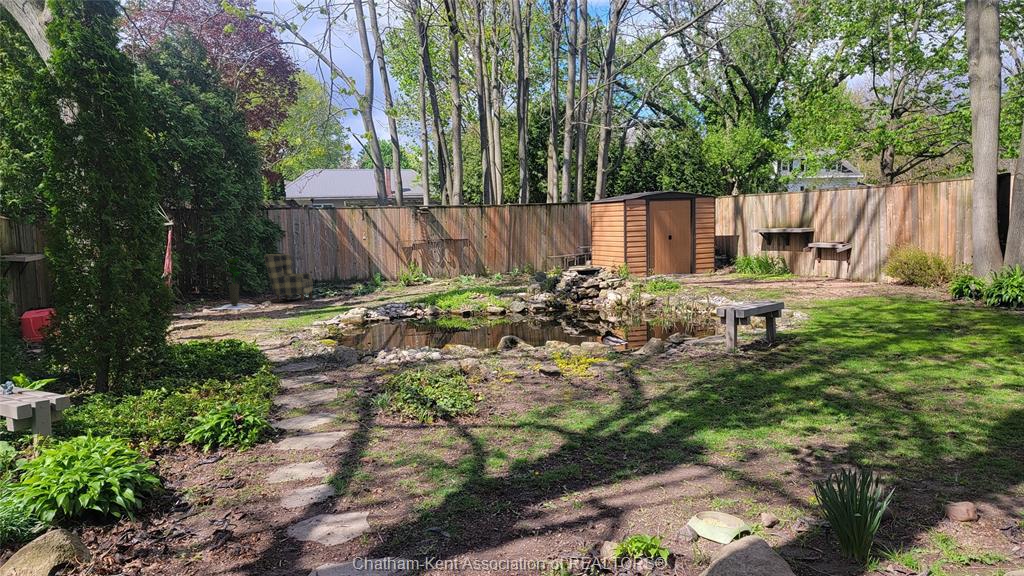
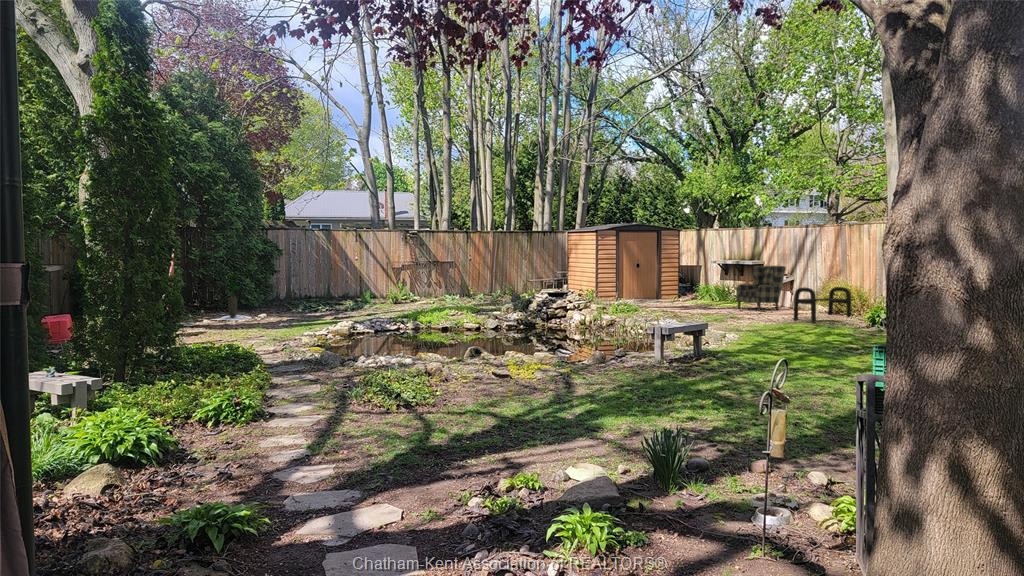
chair: present [264,254,313,303] -> present [736,266,786,311]
bench: none [851,256,917,296] -> present [794,287,851,323]

